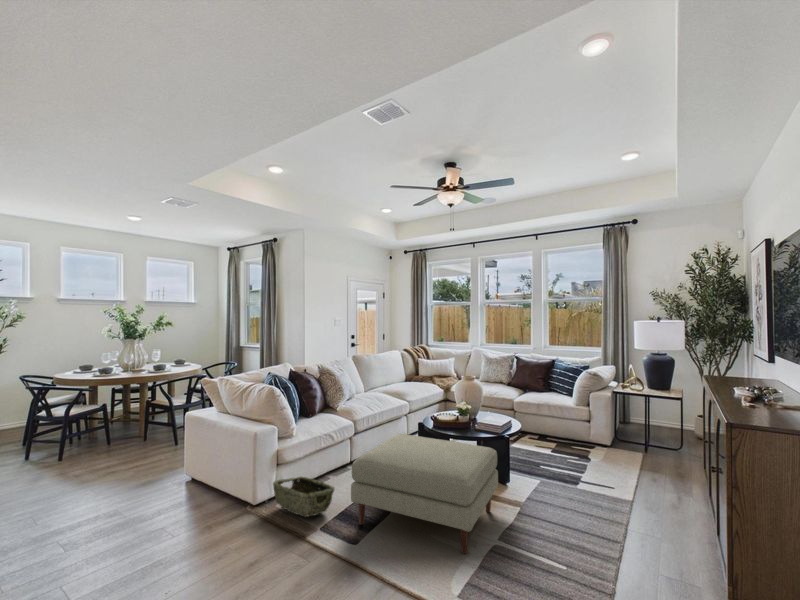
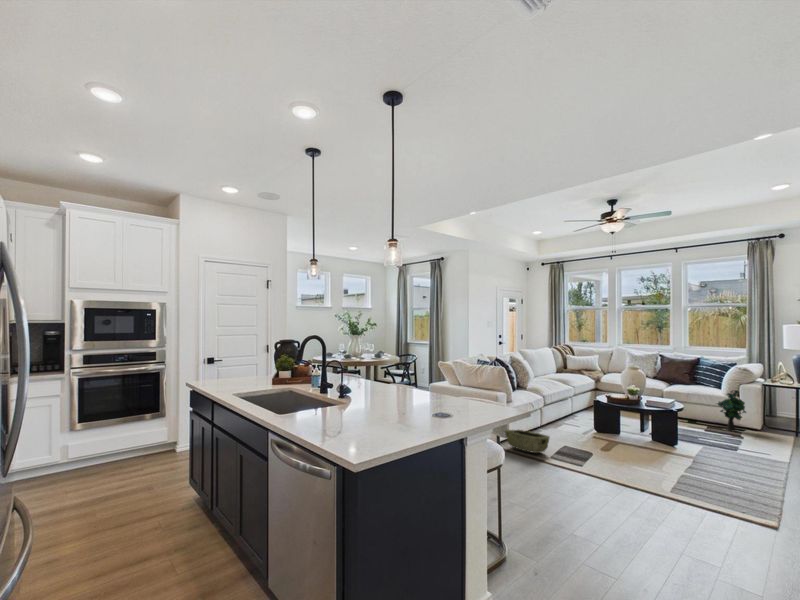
decorative plant: none [563,400,595,450] -> present [717,390,746,431]
ottoman: present [351,434,498,554] -> none [568,405,675,480]

